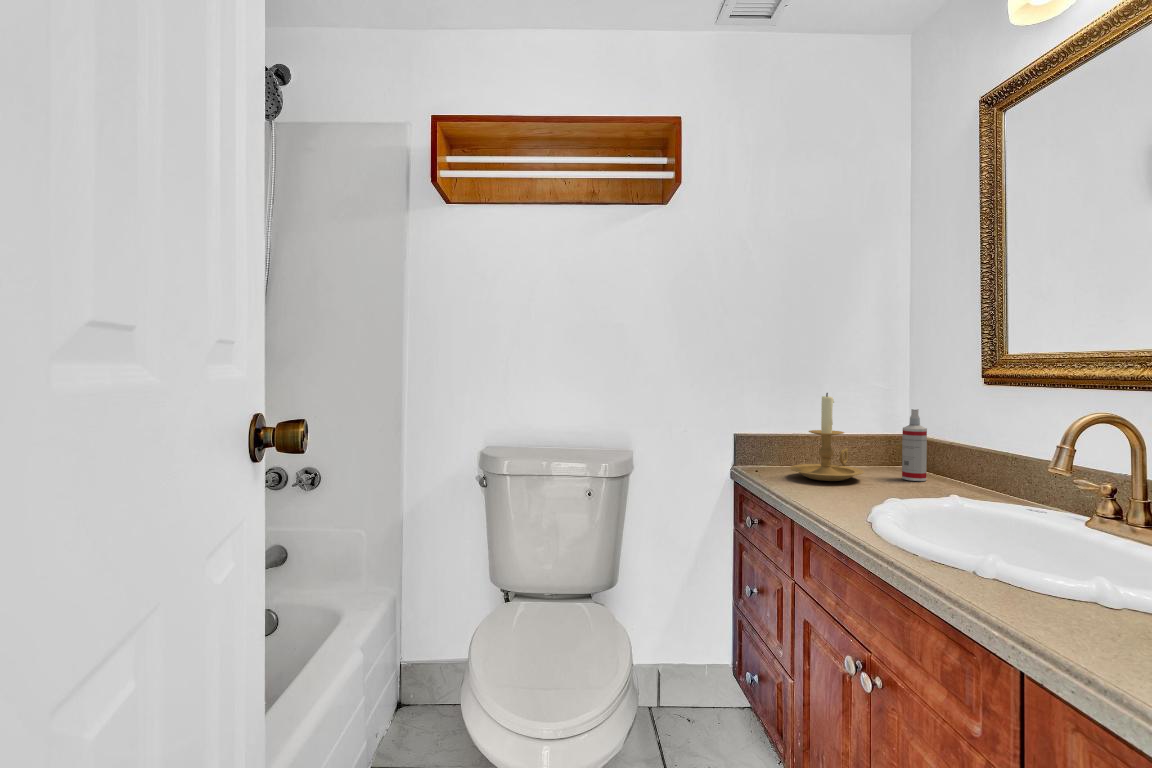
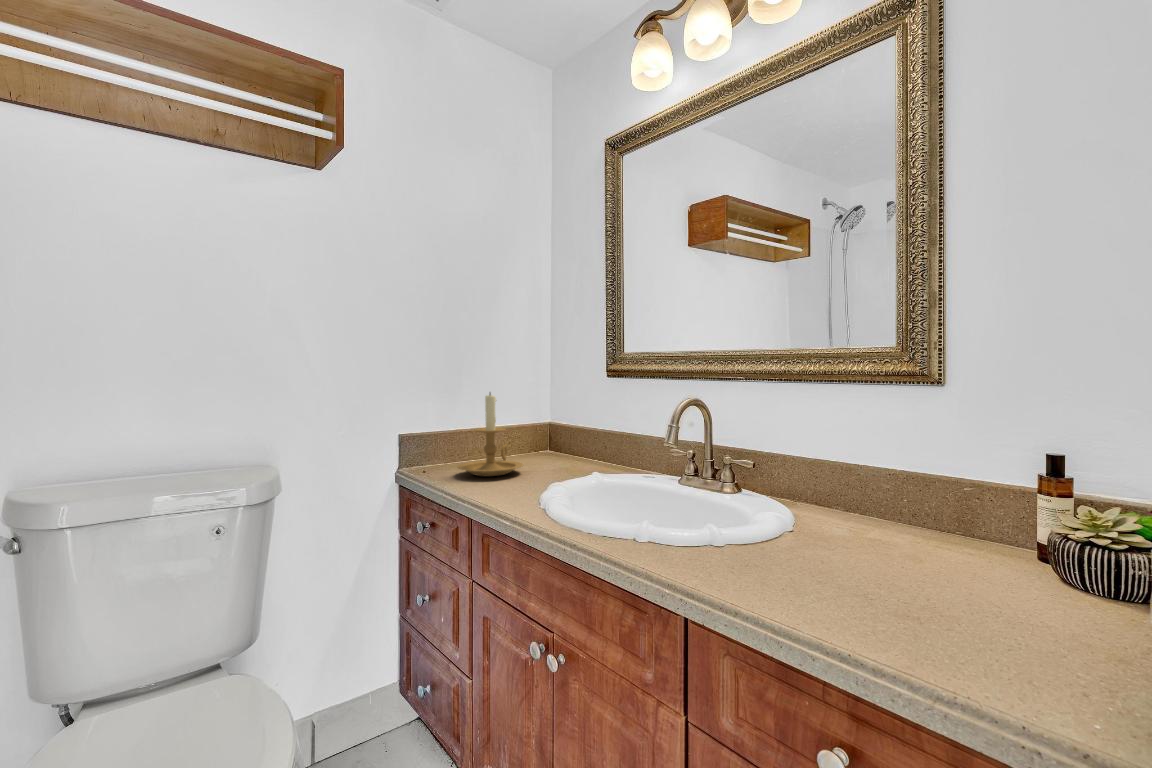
spray bottle: present [902,409,927,481] -> none [552,404,572,468]

